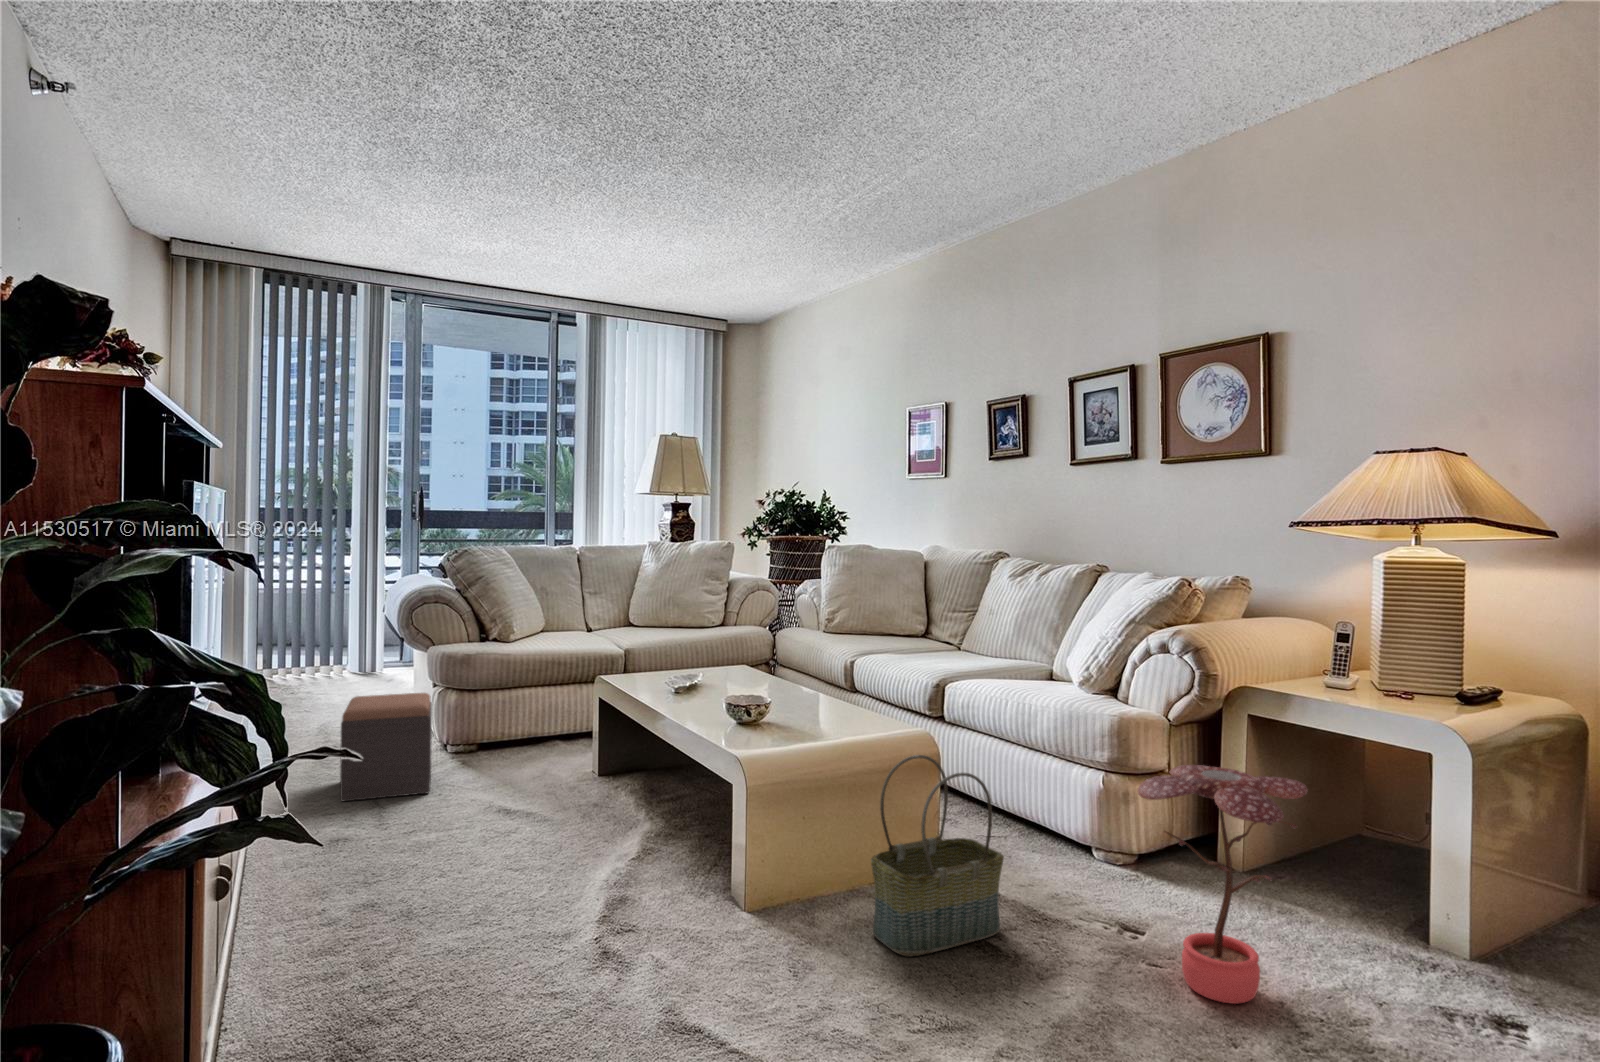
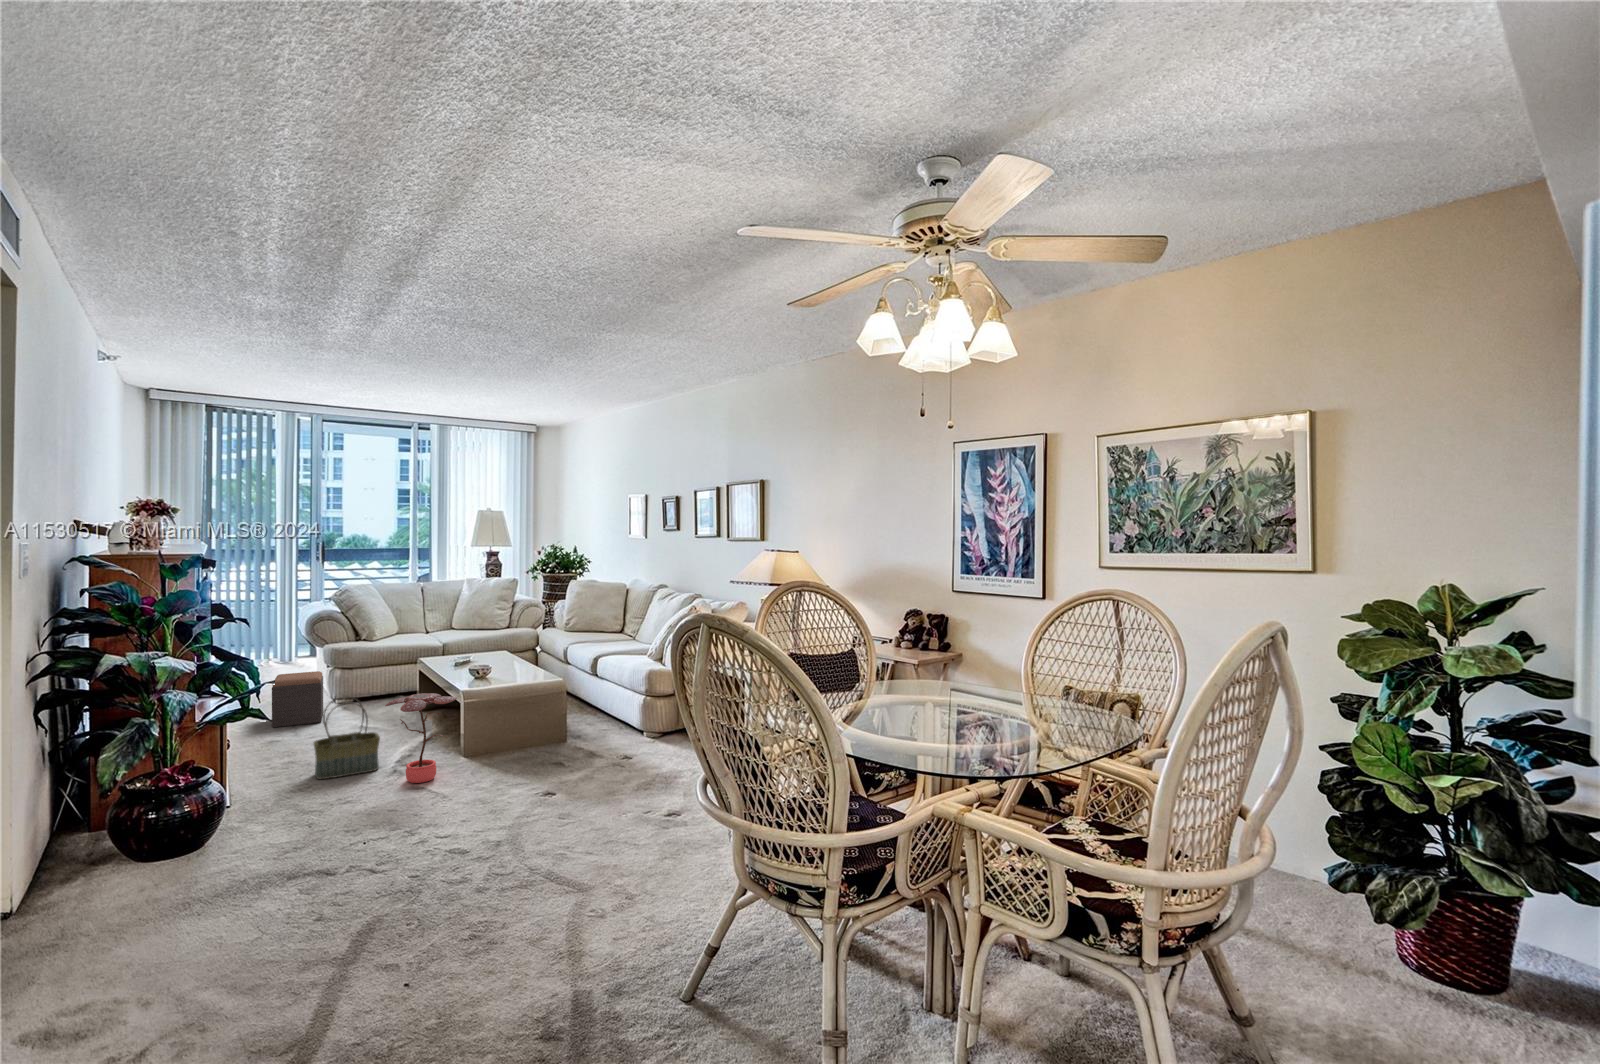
basket: present [871,755,1004,956] -> present [314,696,380,779]
potted plant: present [1137,765,1307,1004] -> present [385,693,457,783]

